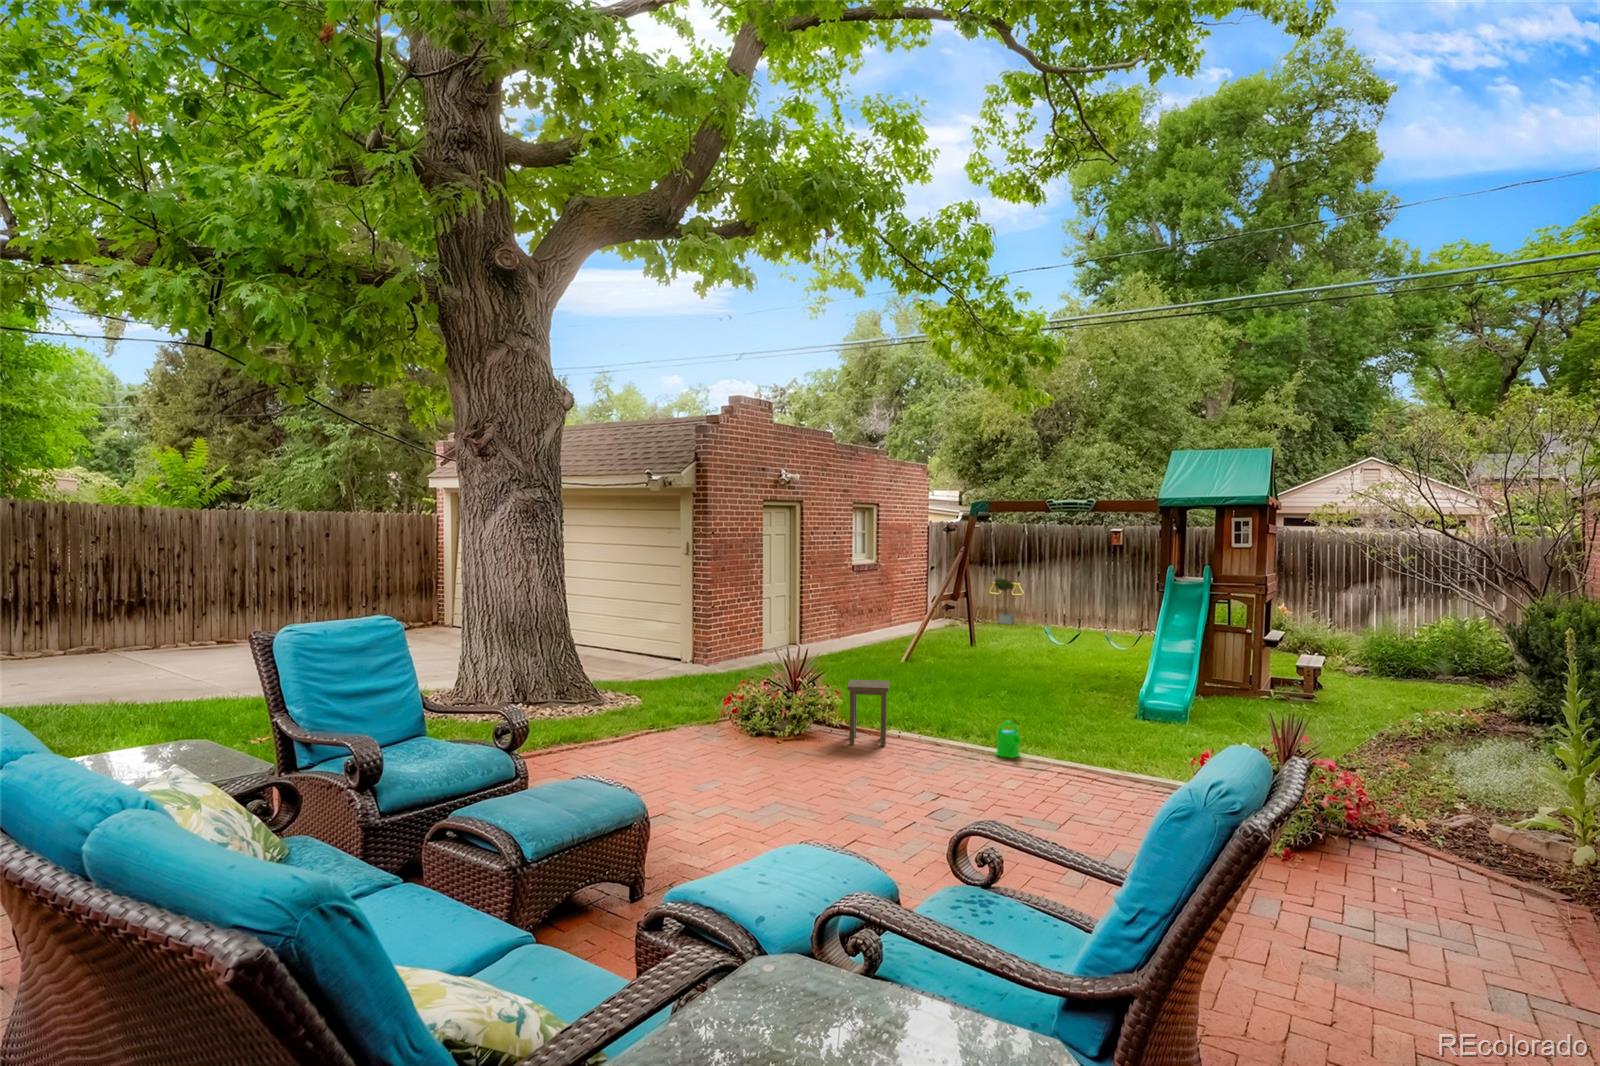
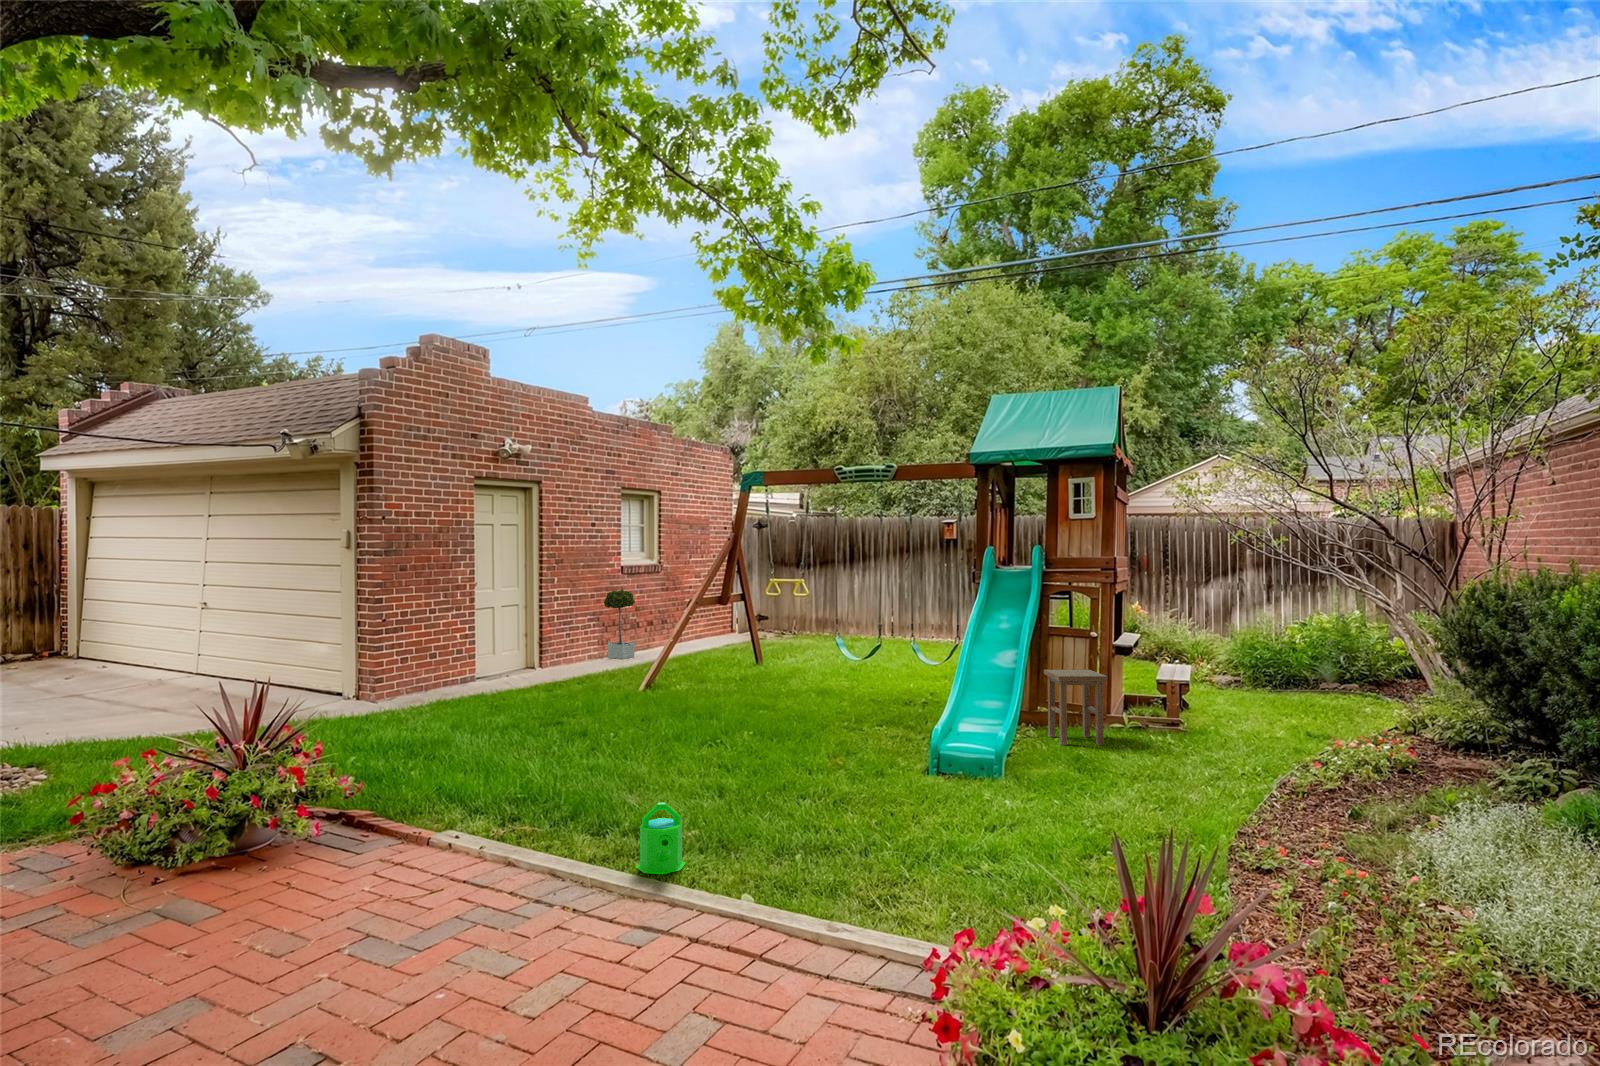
potted tree: present [995,578,1014,624] -> present [604,589,635,659]
stool: present [847,680,889,746] -> present [1044,670,1107,745]

